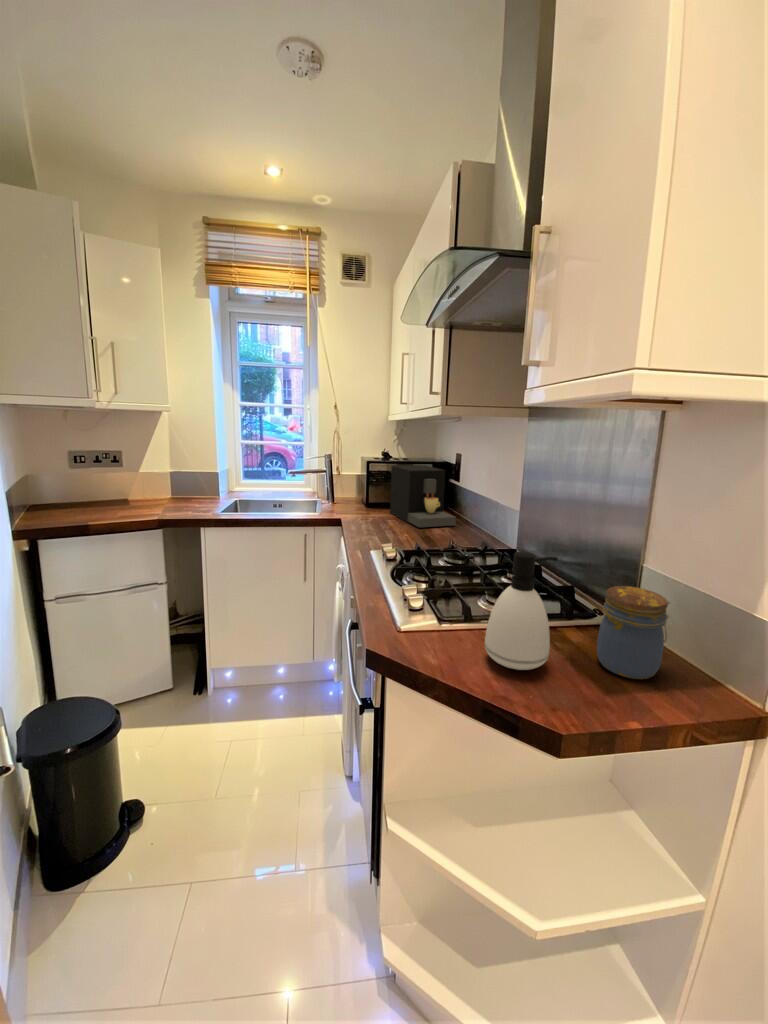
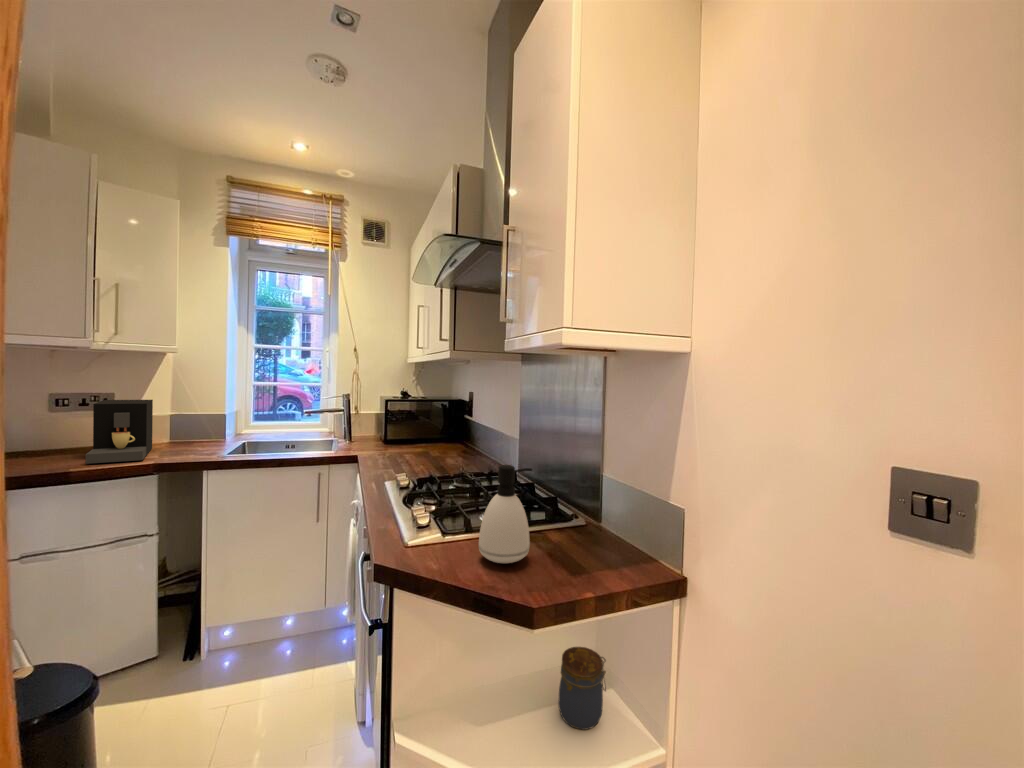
coffee maker: present [390,465,456,527] -> present [86,400,153,464]
jar: present [597,586,671,679] -> present [558,647,606,730]

